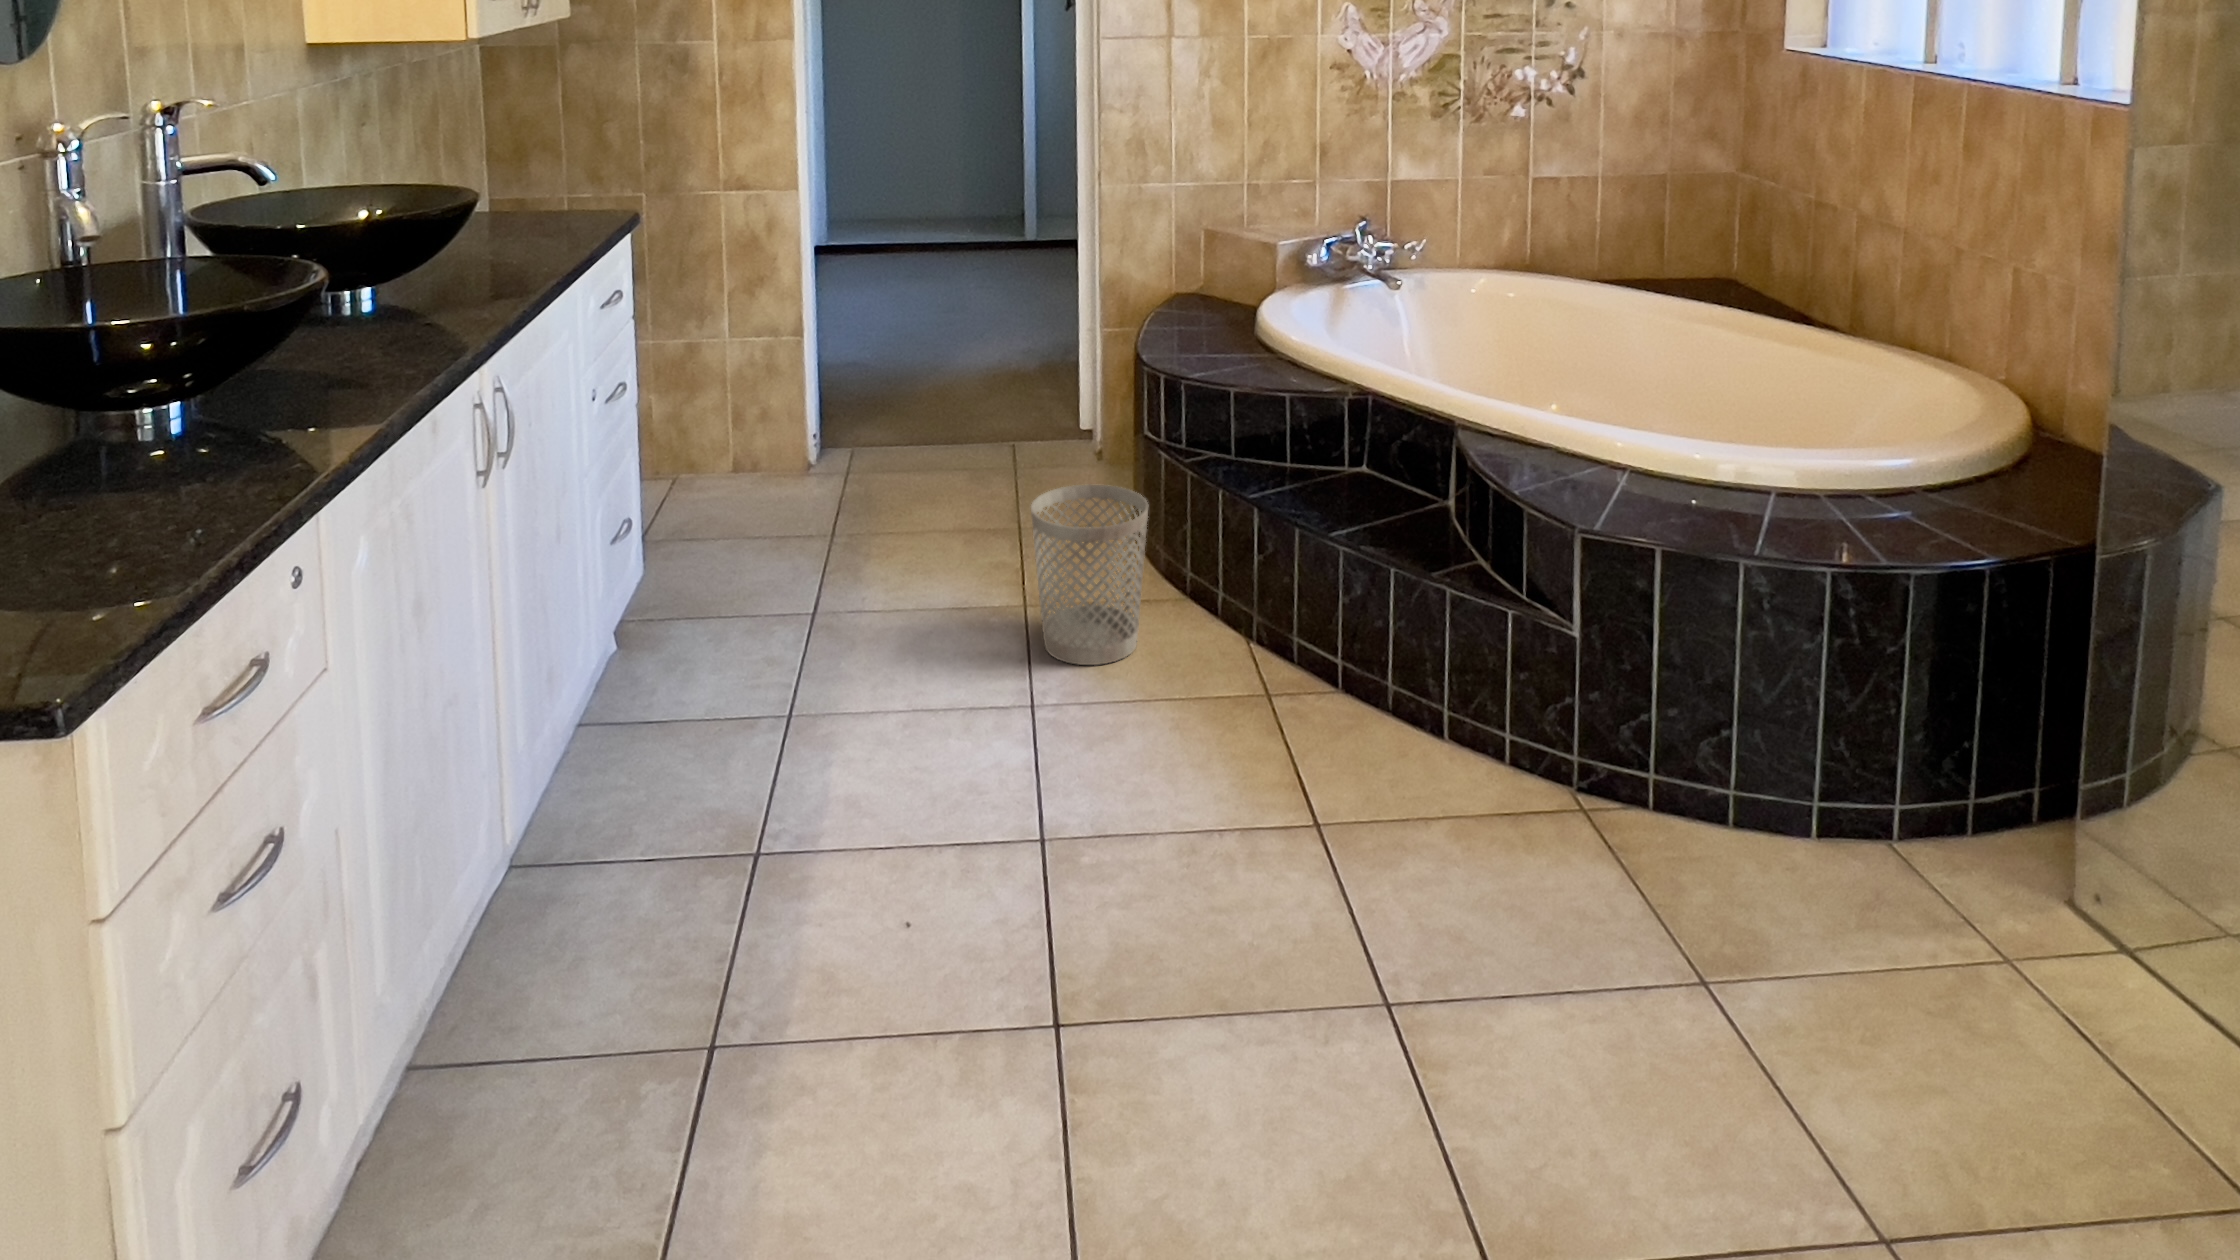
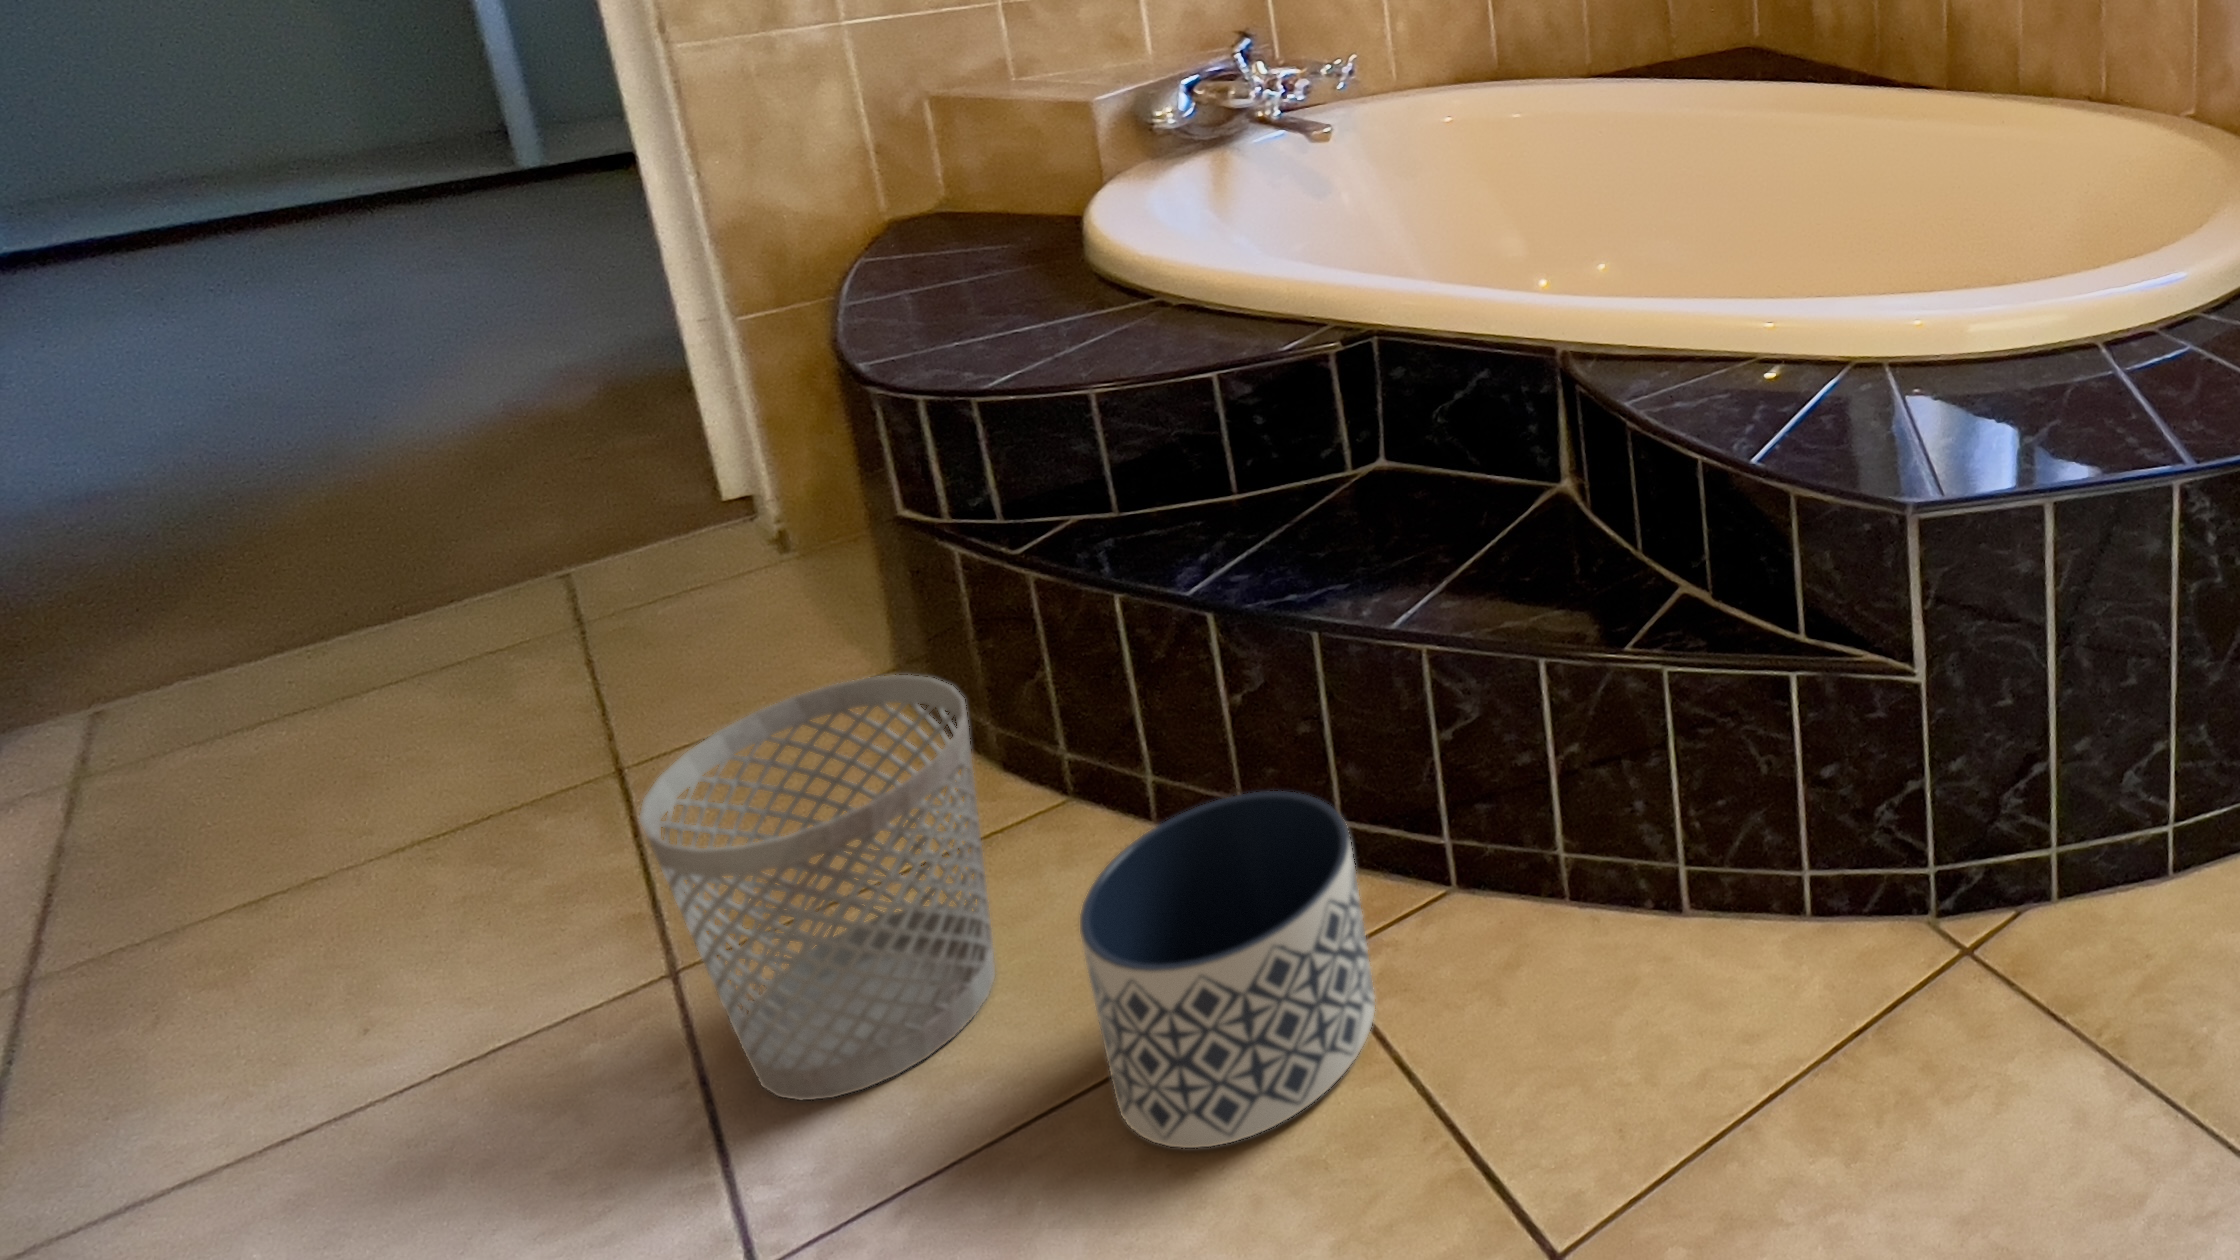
planter: none [1166,587,1284,740] -> present [1080,791,1375,1148]

